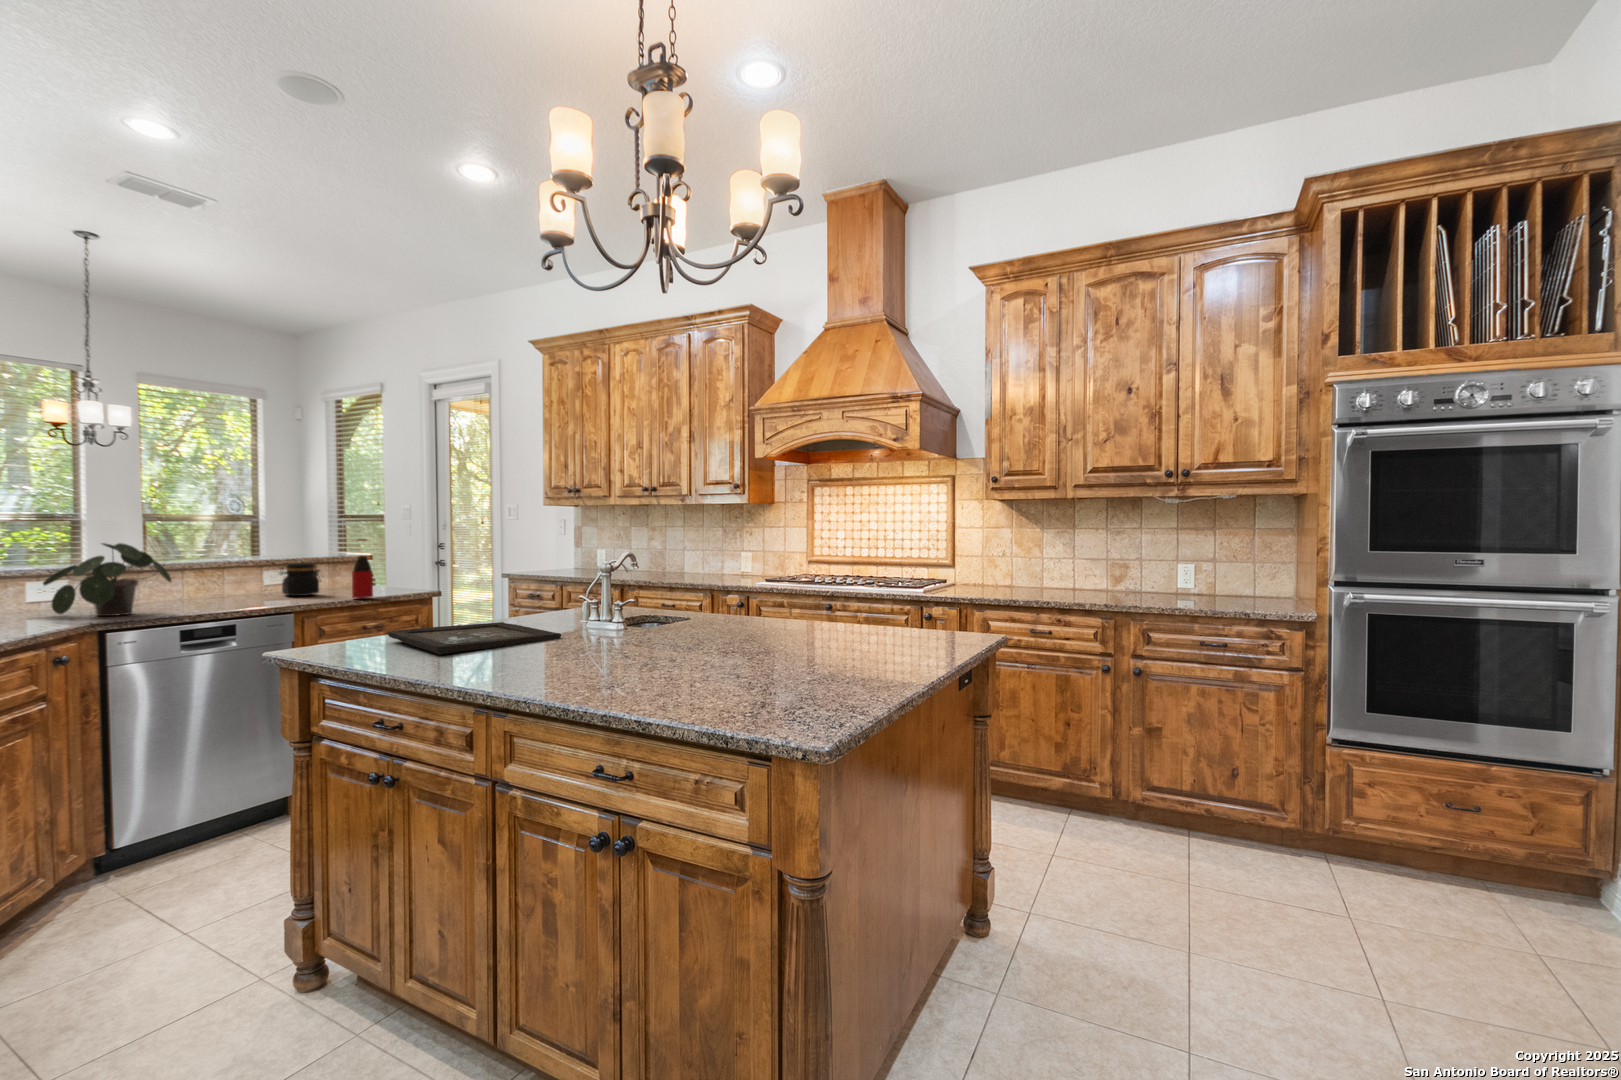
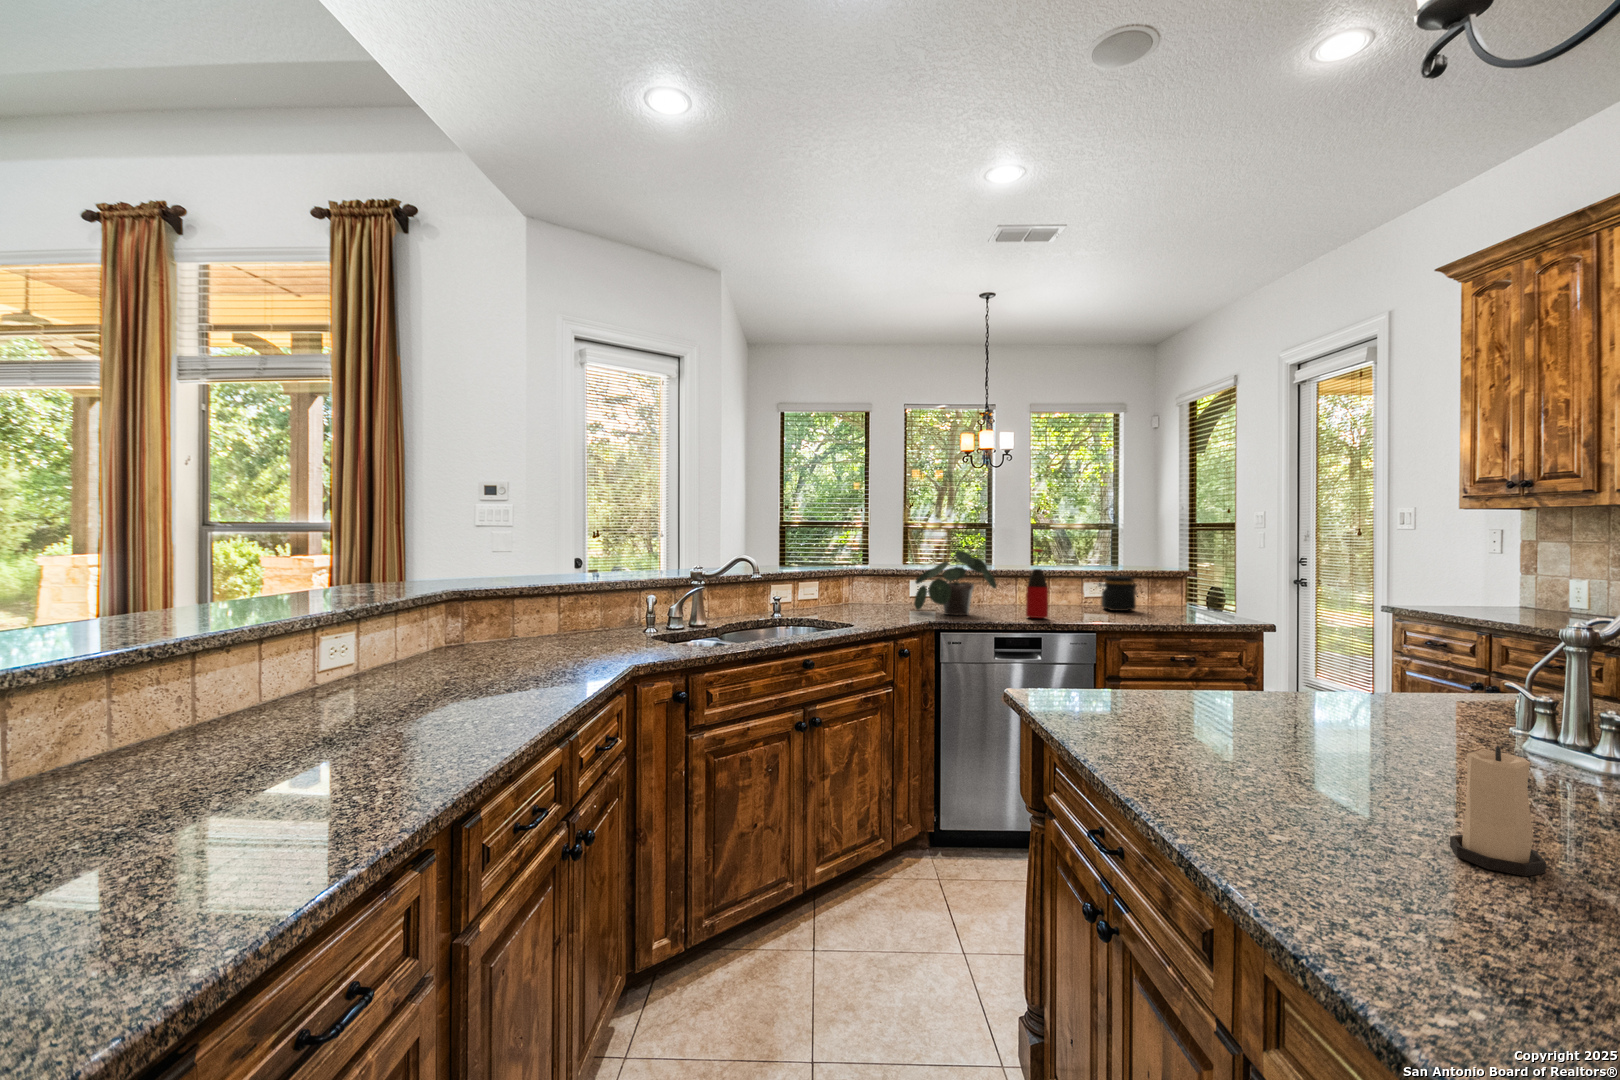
bottle: present [352,539,373,598] -> present [1026,549,1048,618]
candle: none [567,608,597,658] -> present [1450,746,1546,876]
tray: present [387,622,561,654] -> none [1143,688,1450,775]

